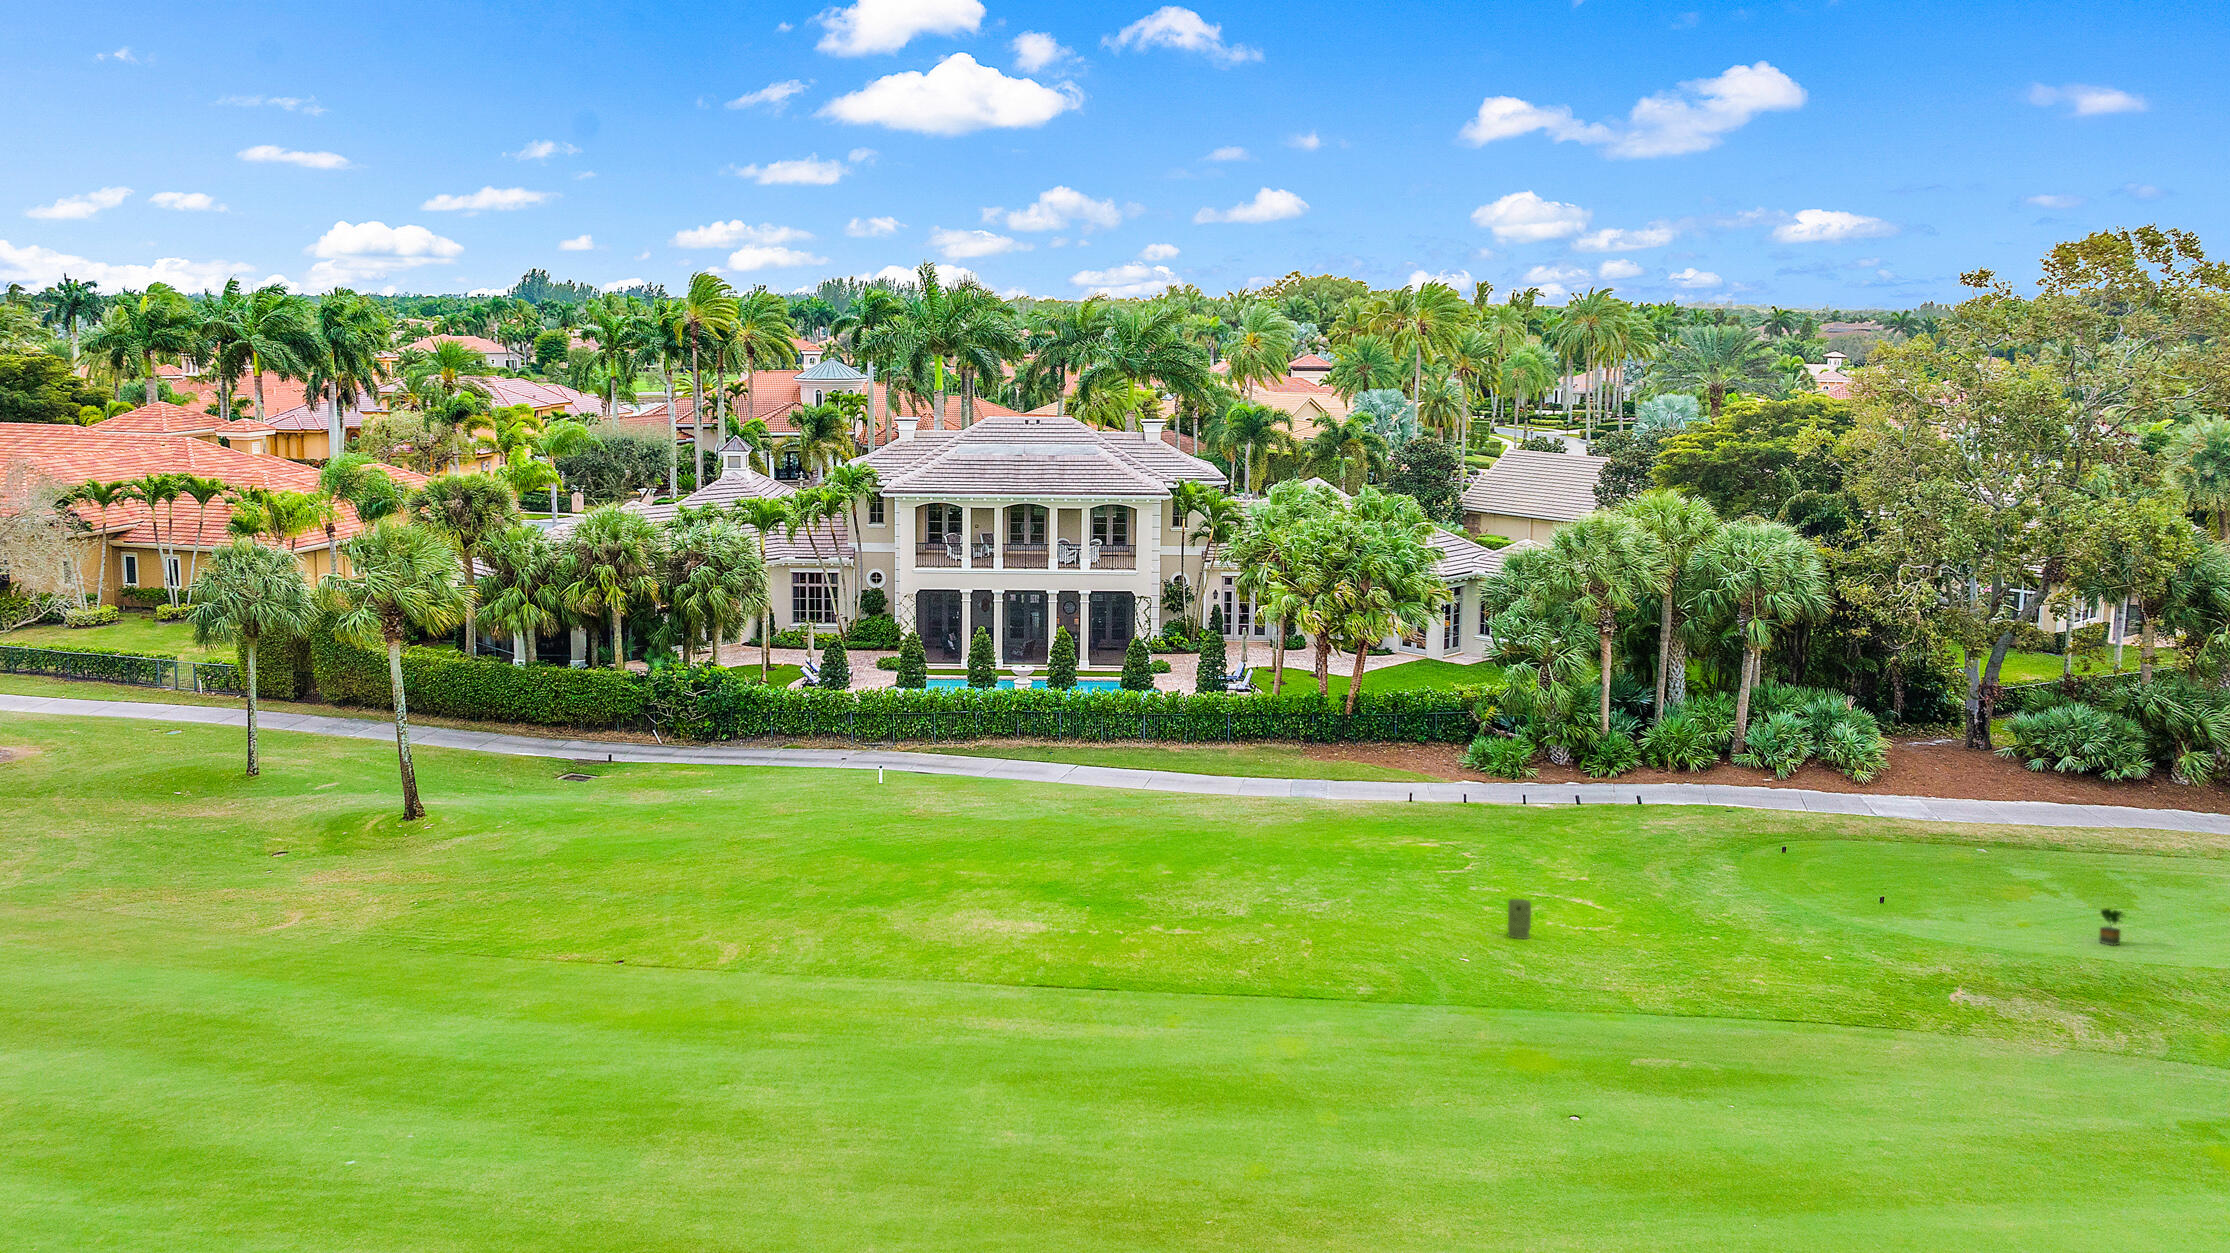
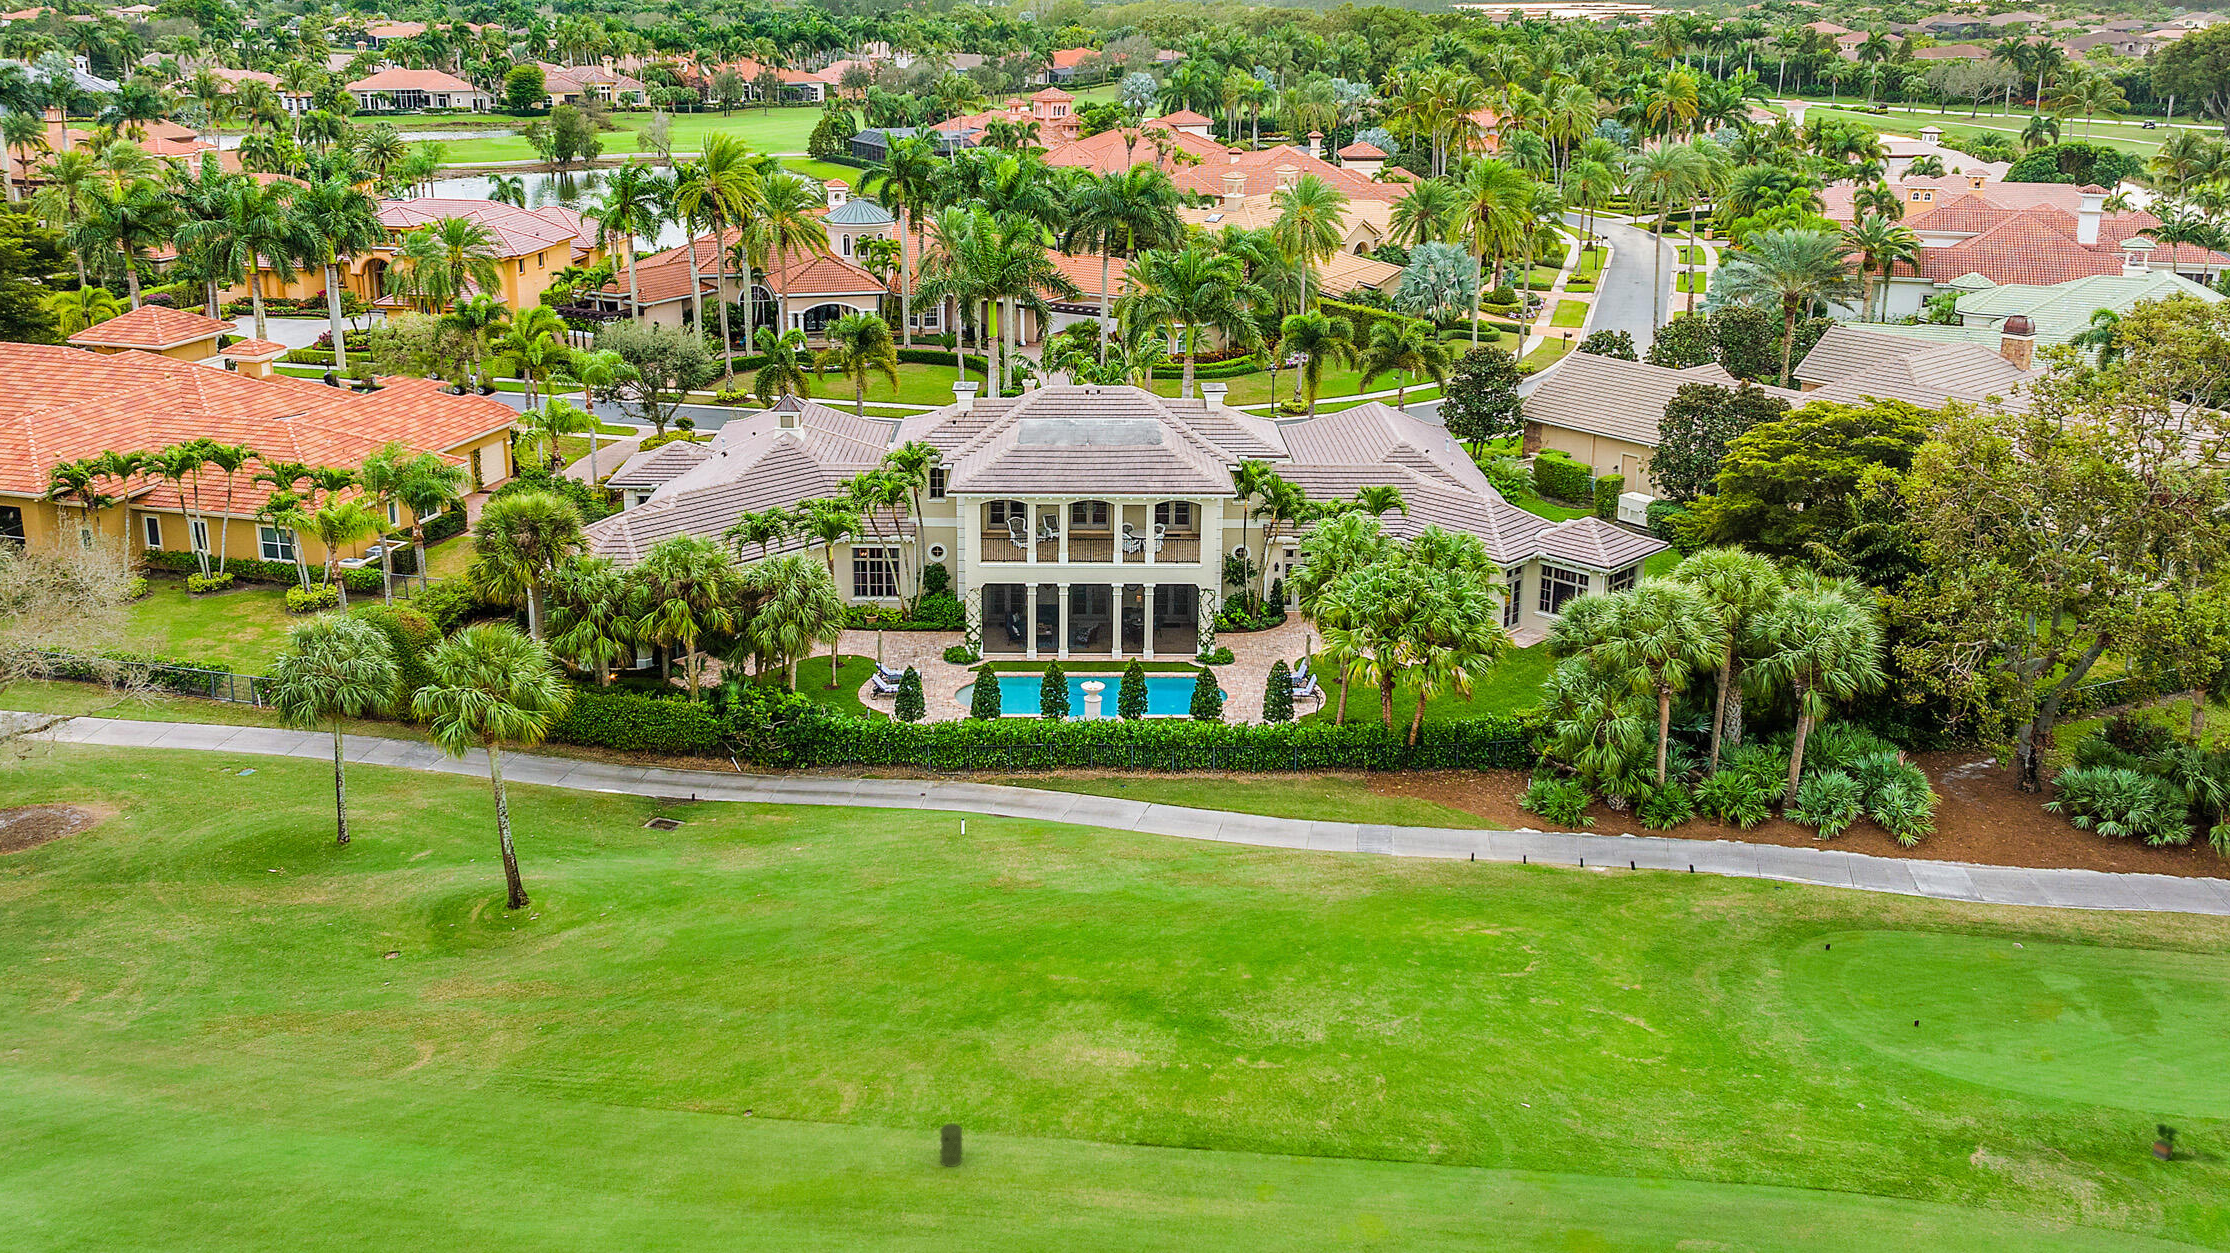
trash can: present [1508,899,1531,939] -> present [940,1124,963,1167]

